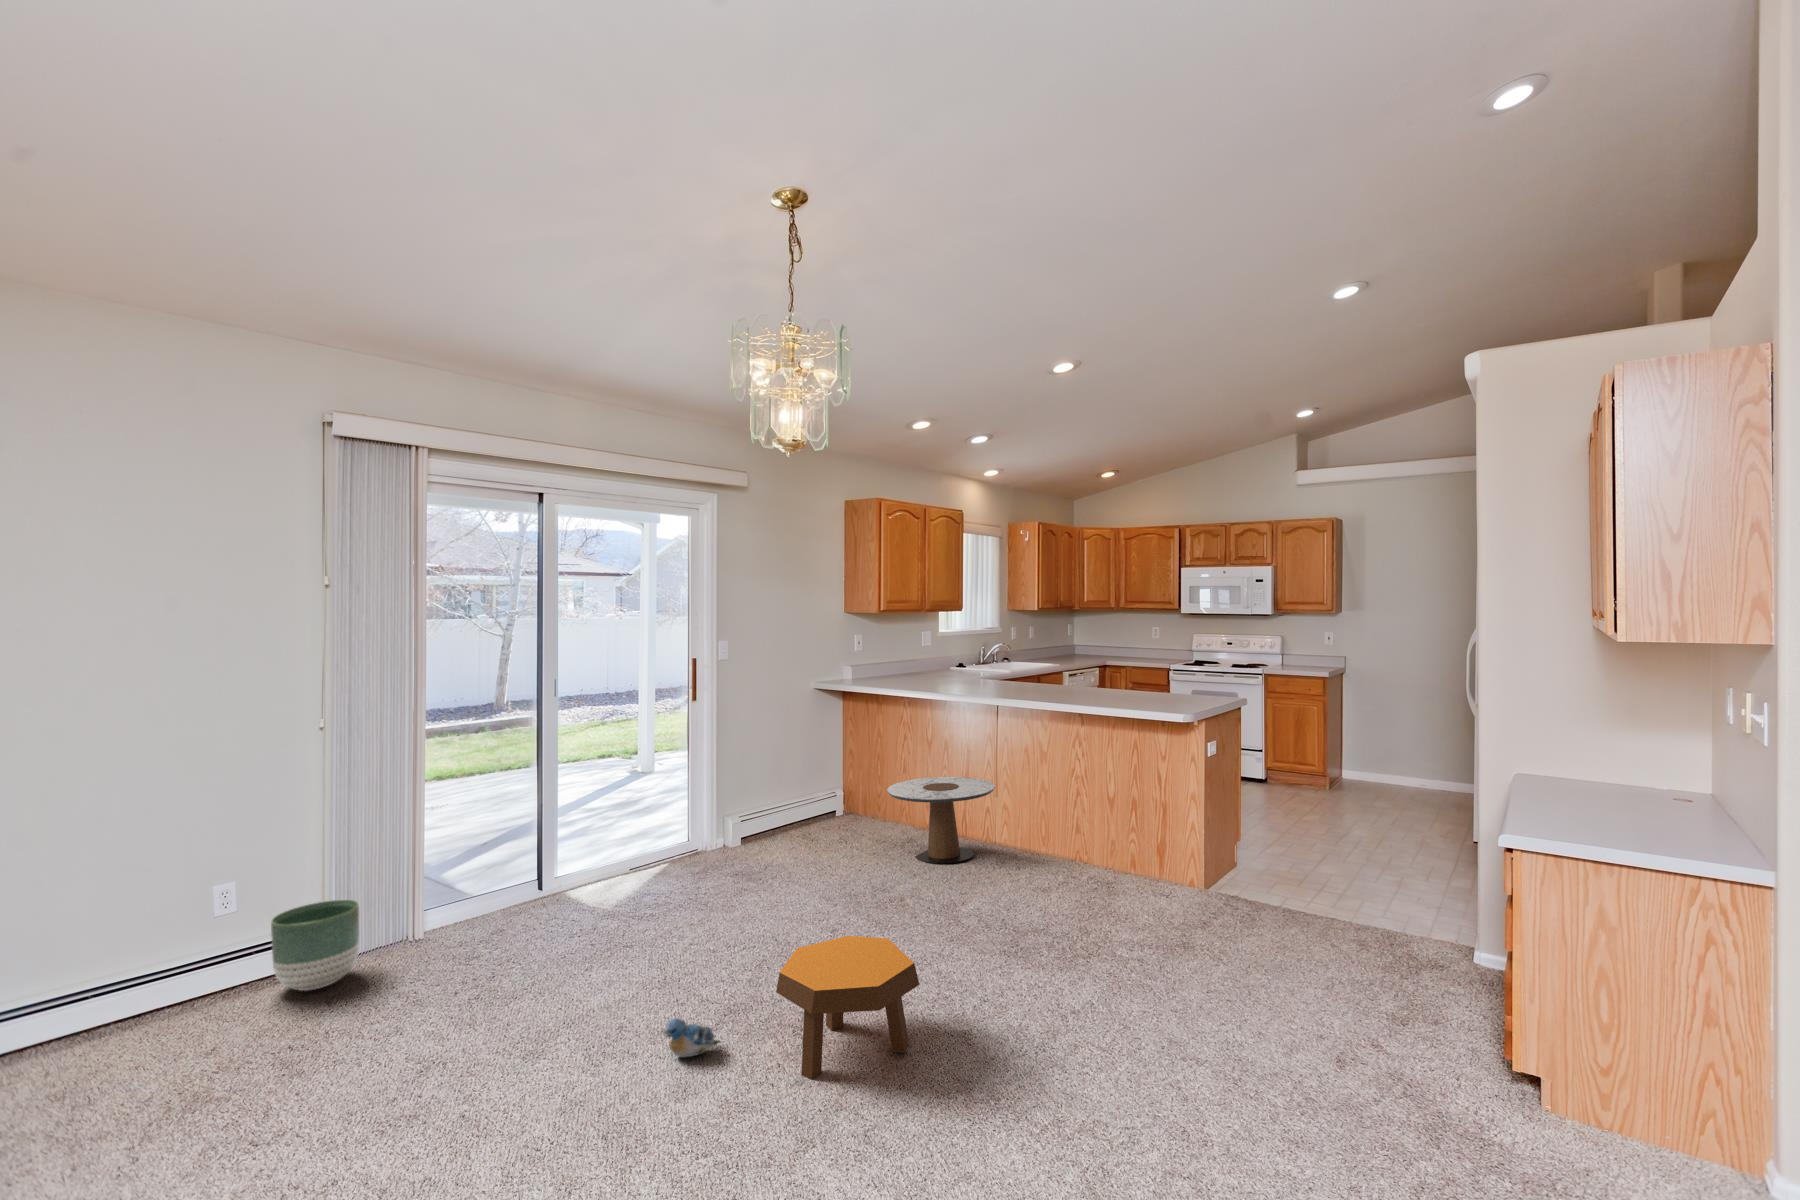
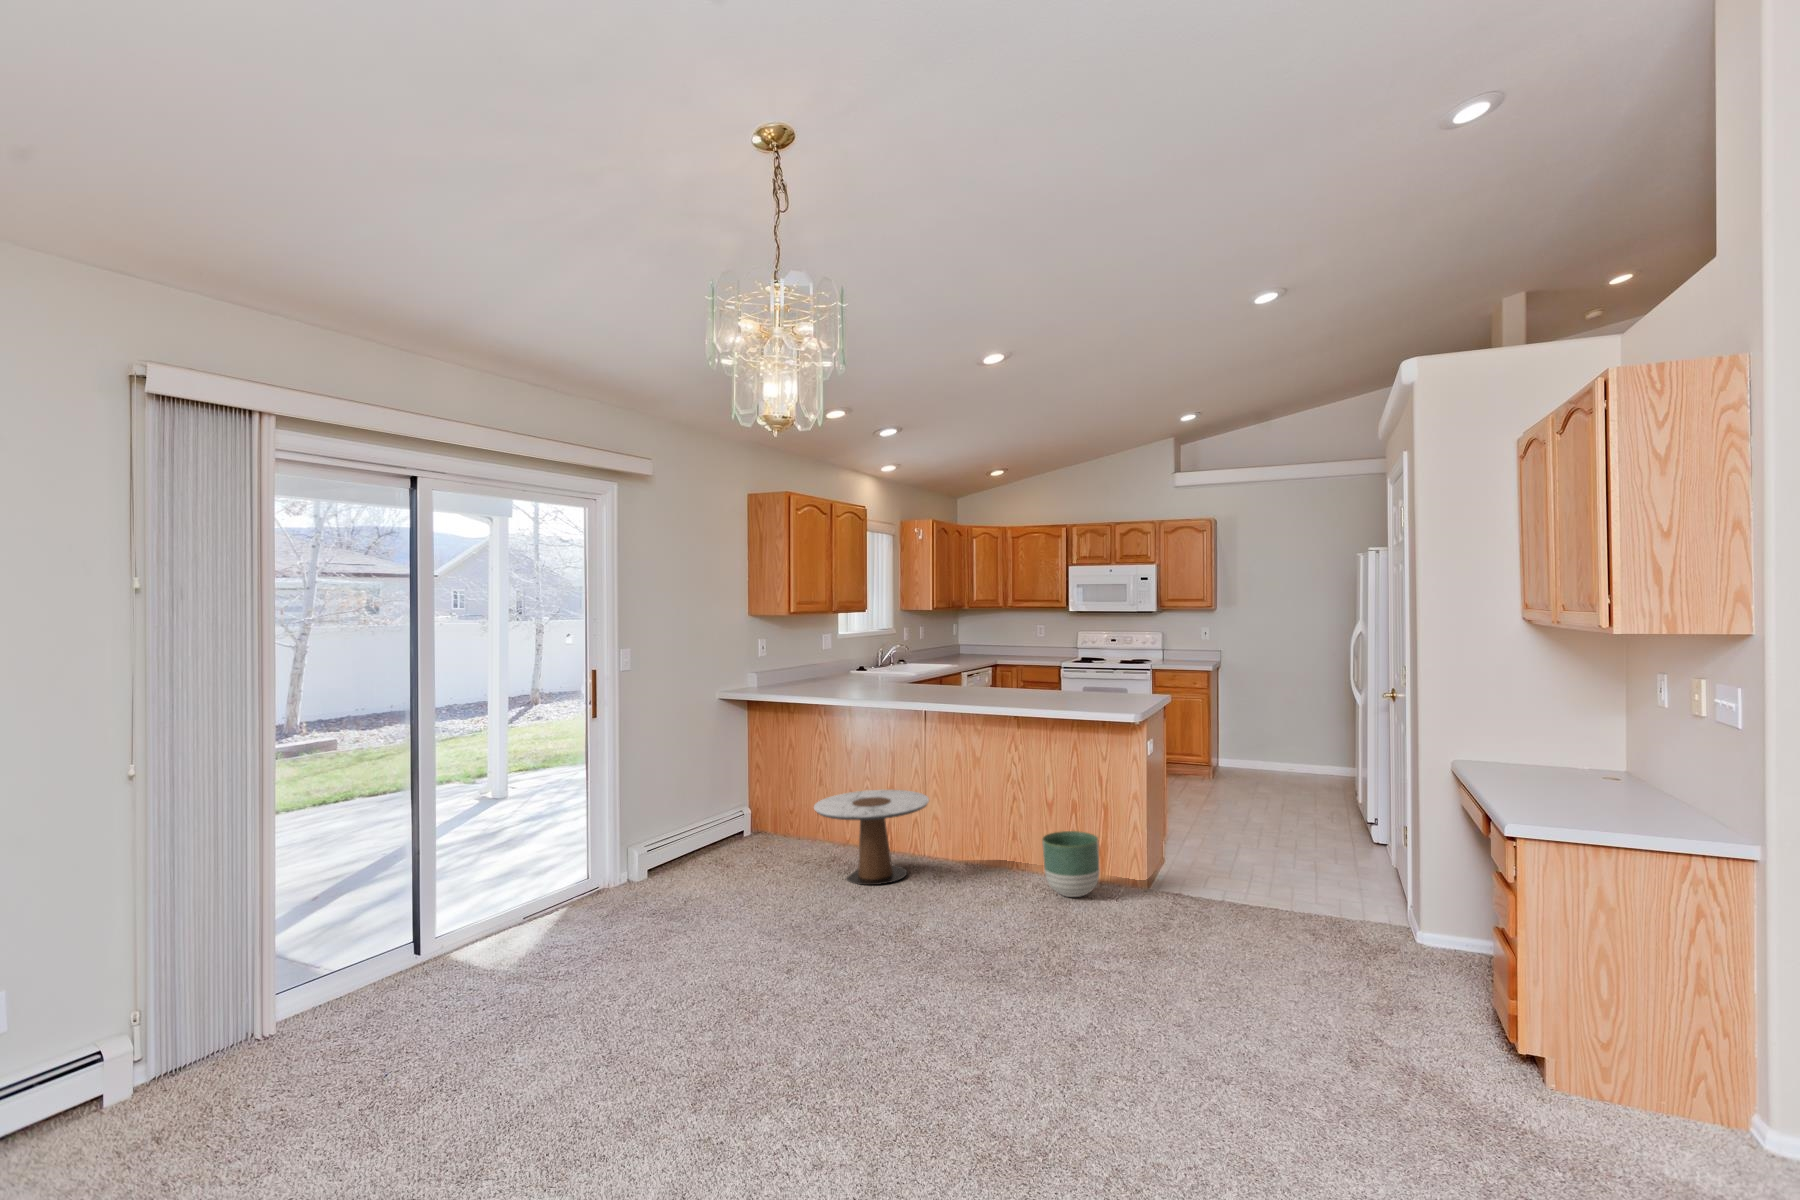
planter: present [271,900,359,991] -> present [1042,831,1100,897]
footstool: present [776,936,920,1079] -> none [778,981,938,1157]
plush toy: present [665,1018,720,1057] -> none [645,1105,711,1151]

